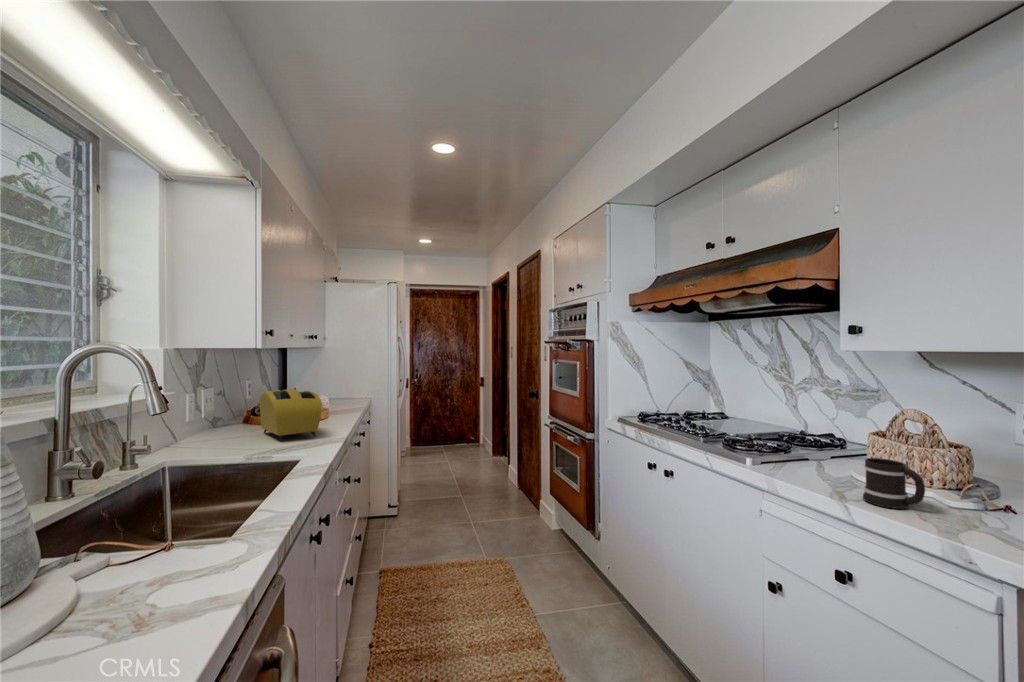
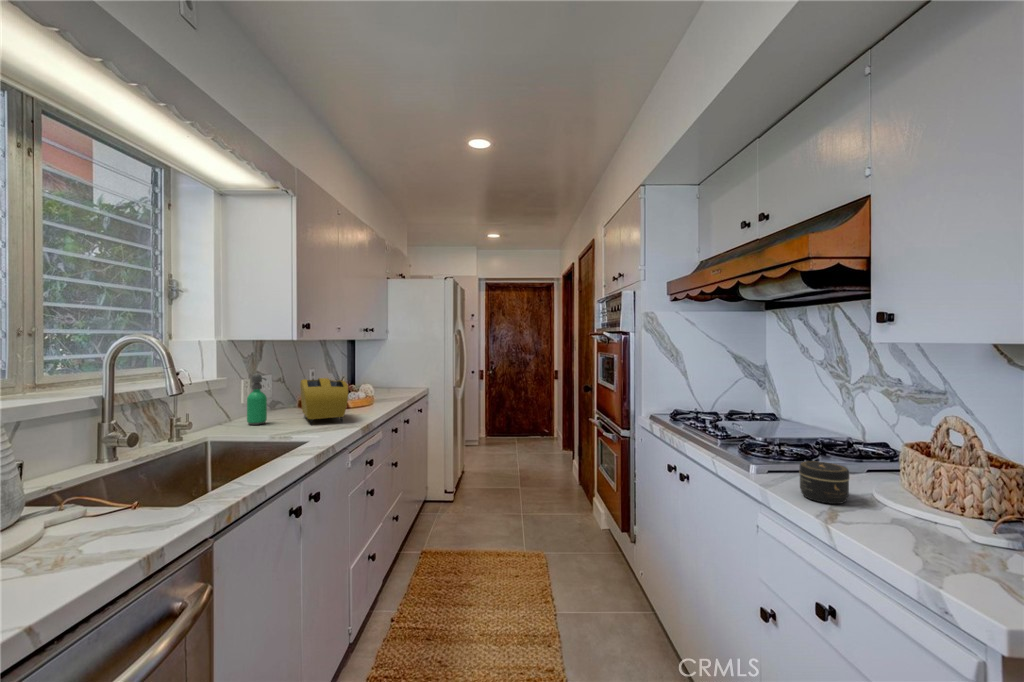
soap dispenser: none [202,386,228,445] -> present [247,374,267,425]
jar: none [802,452,844,487] -> present [799,461,849,504]
mug: present [863,458,925,509] -> none [855,472,924,535]

